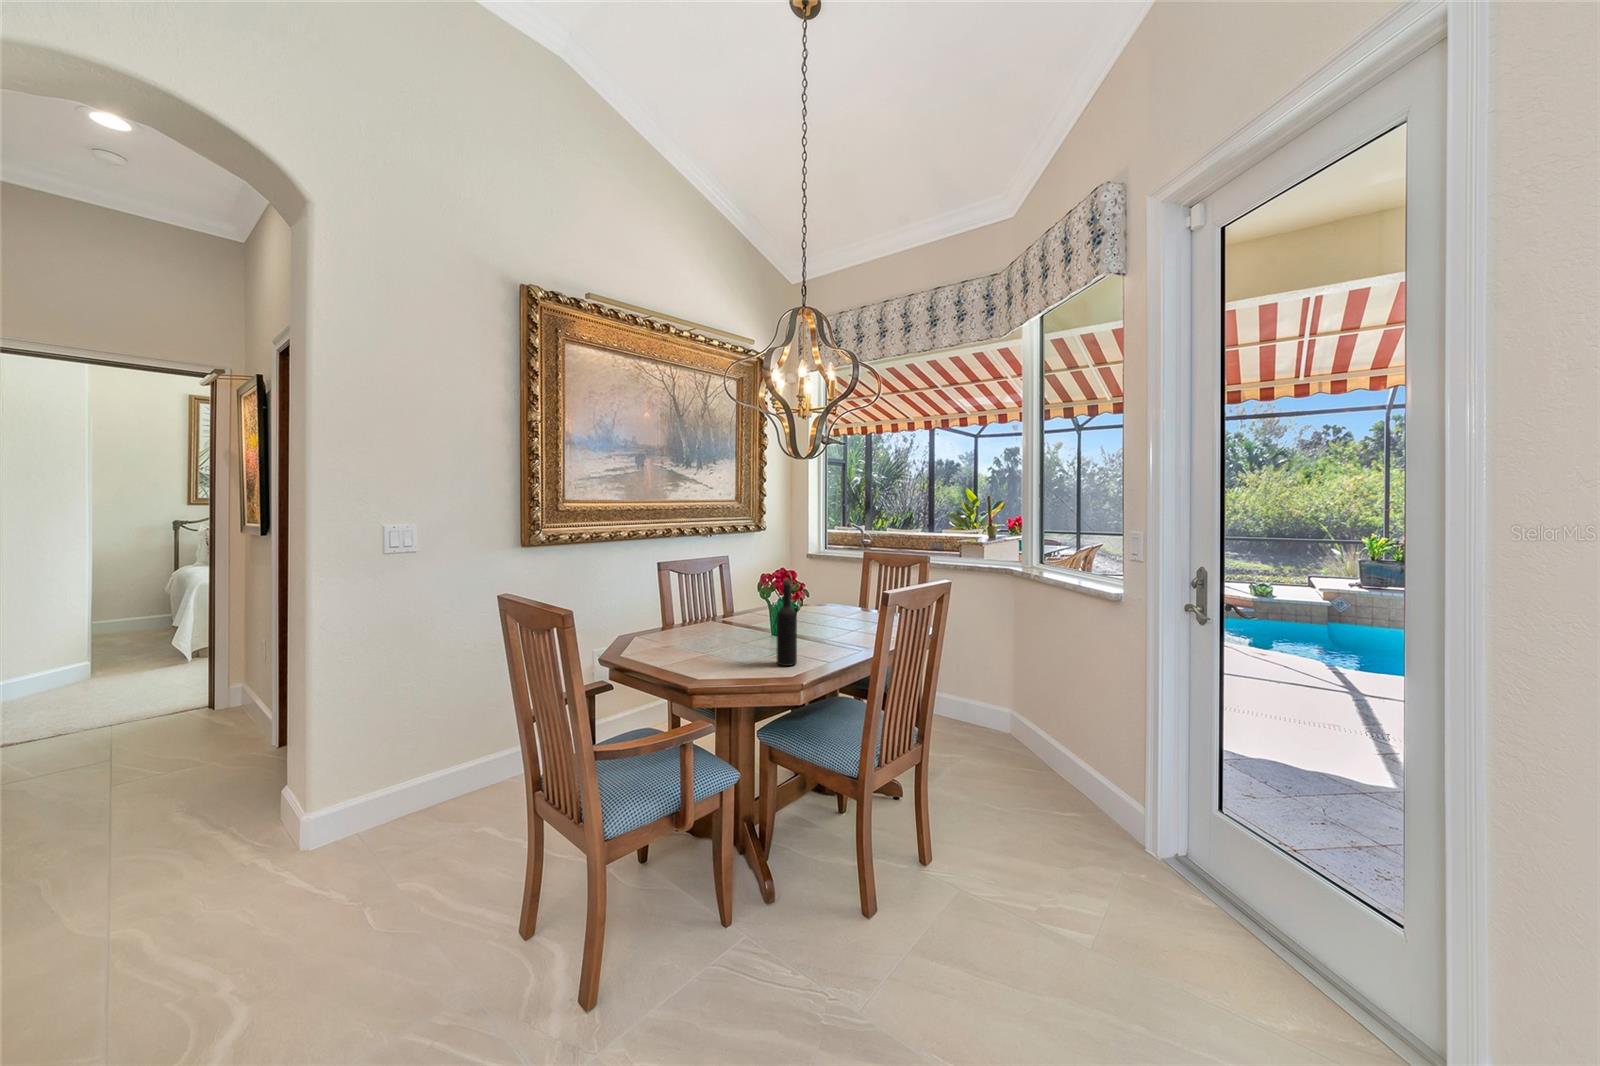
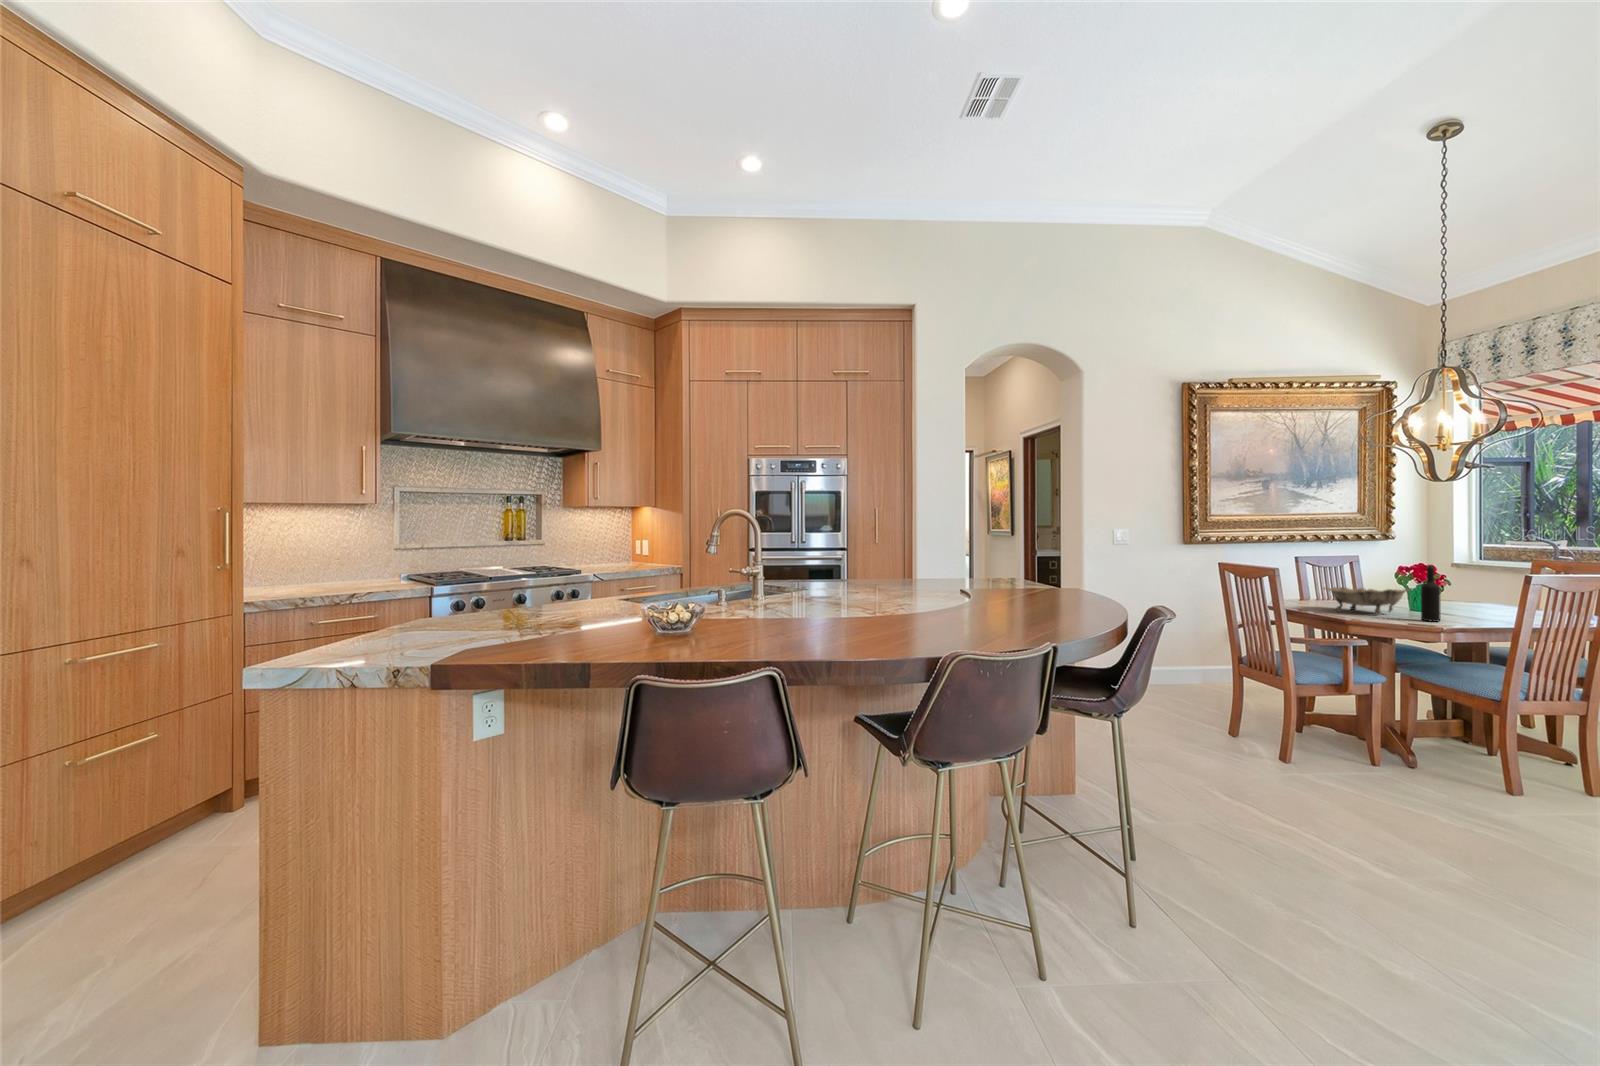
decorative bowl: none [671,610,769,657] -> present [1324,587,1409,615]

